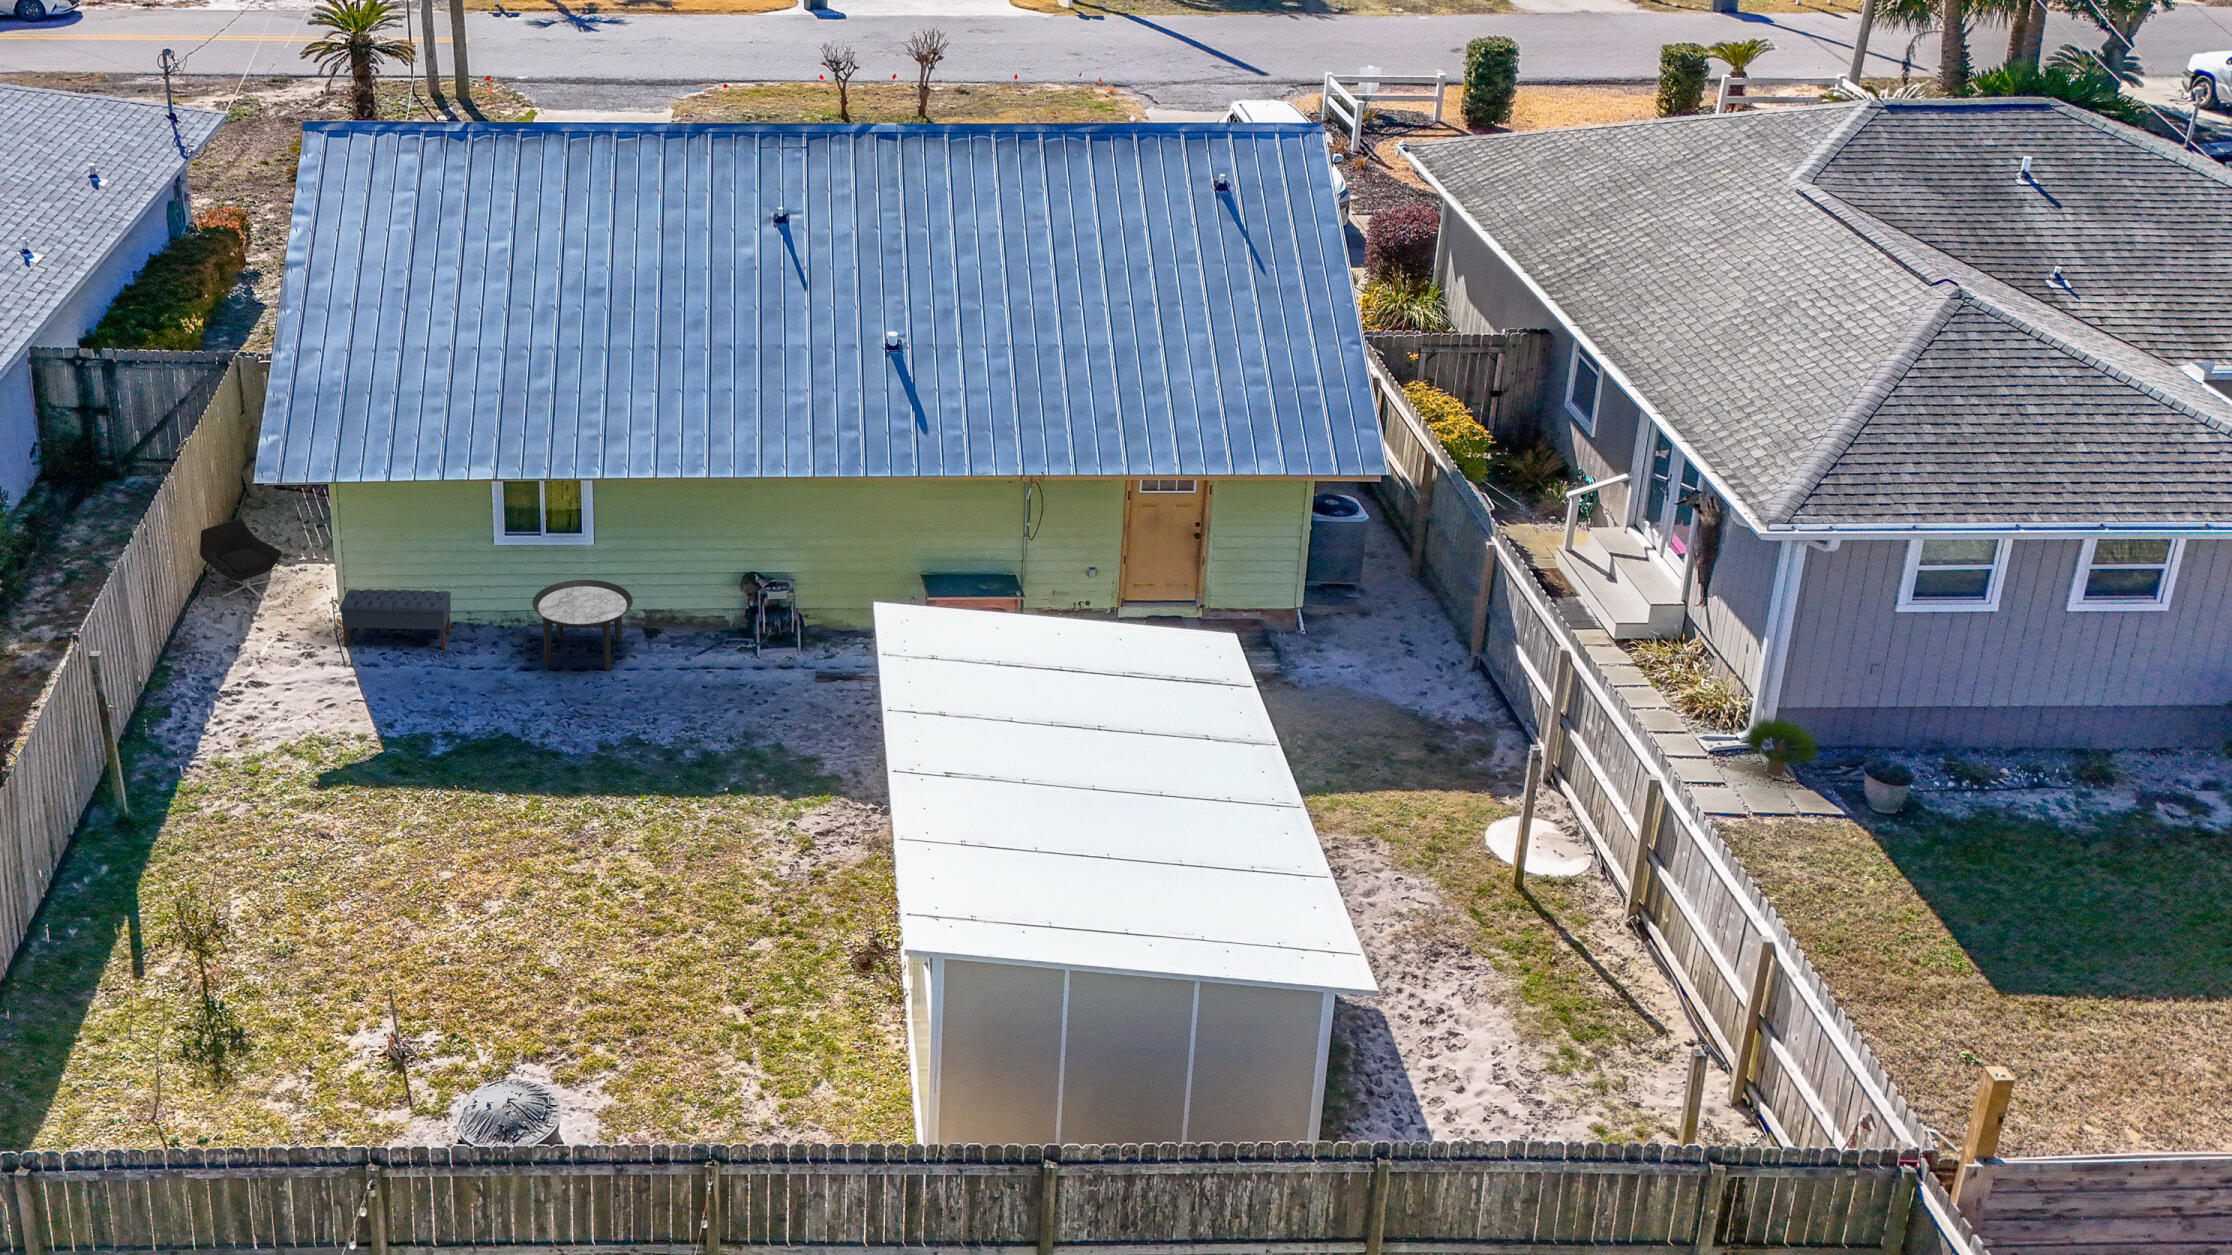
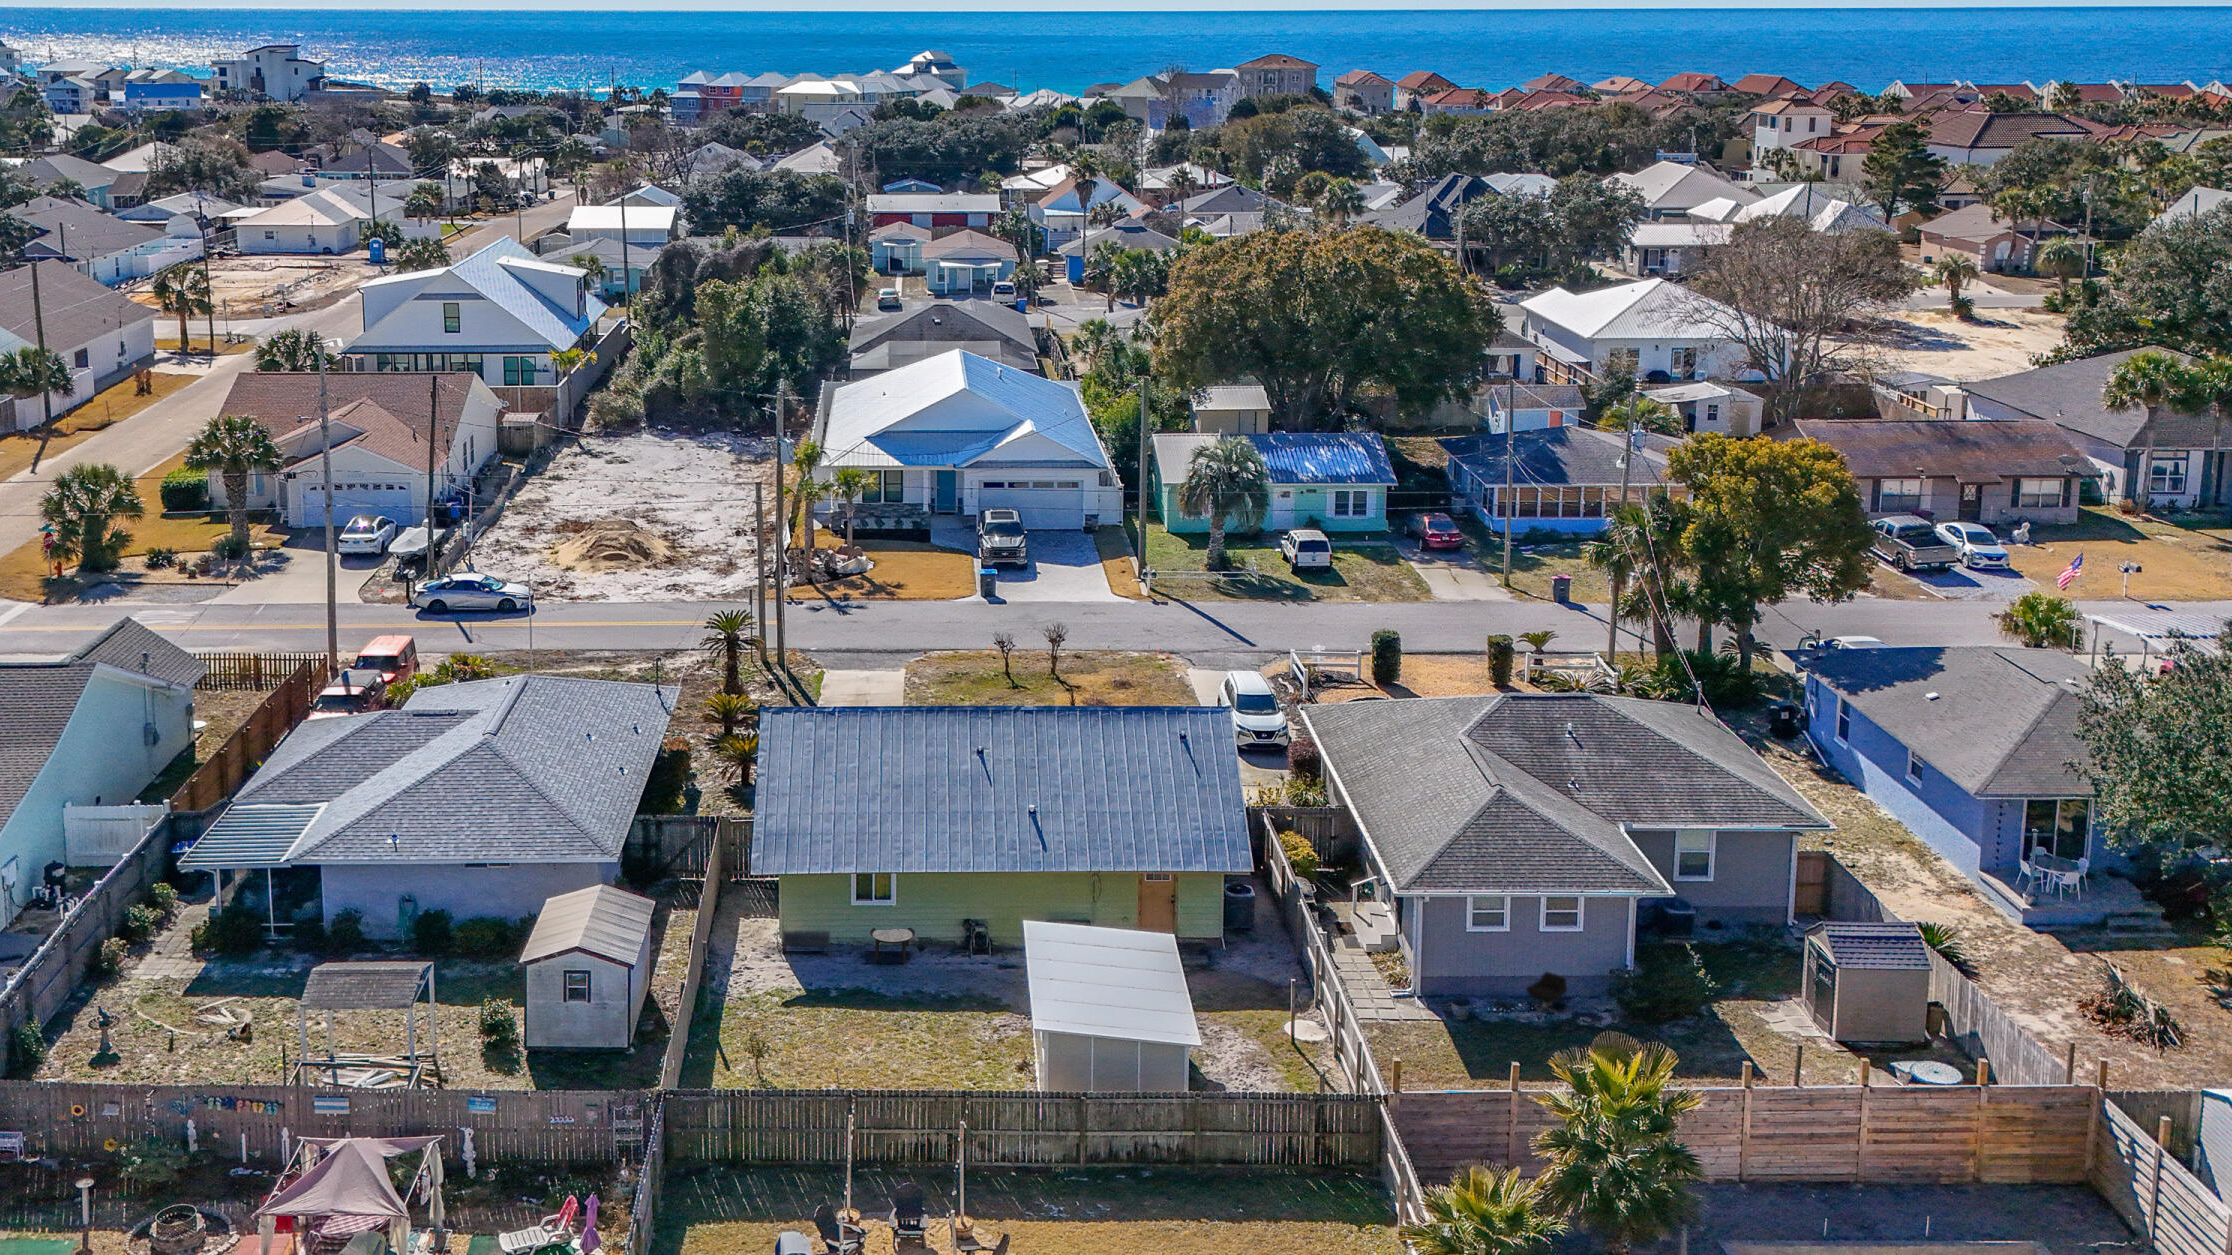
lounge chair: present [200,519,282,598] -> present [1526,972,1567,1009]
potted plant: present [1743,717,1817,779] -> none [1401,977,1435,1007]

